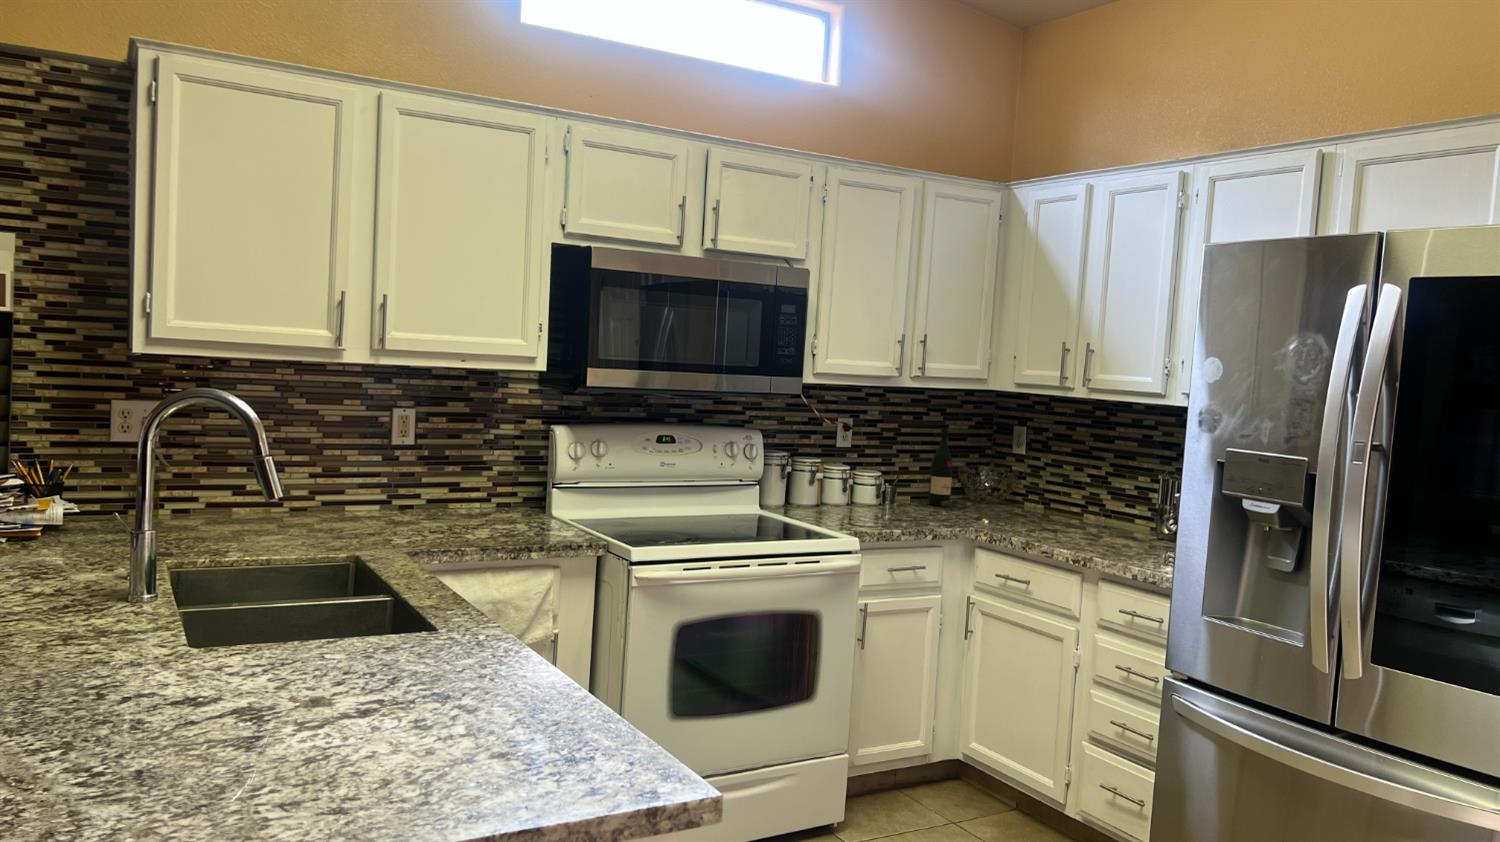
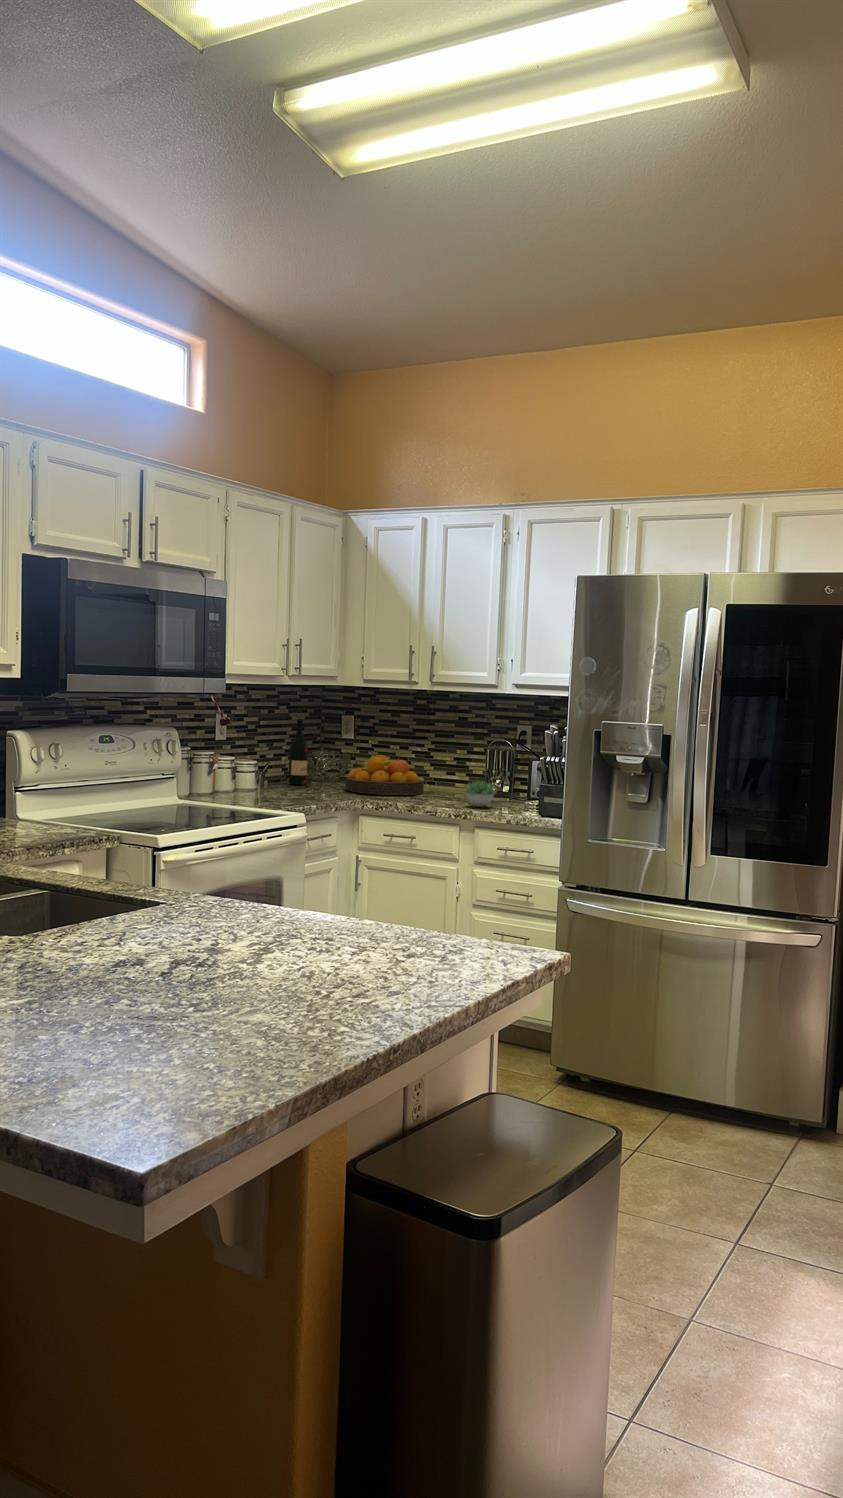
fruit bowl: none [981,477,1081,529] -> present [345,755,424,795]
succulent plant: none [1097,519,1144,553] -> present [463,782,497,807]

